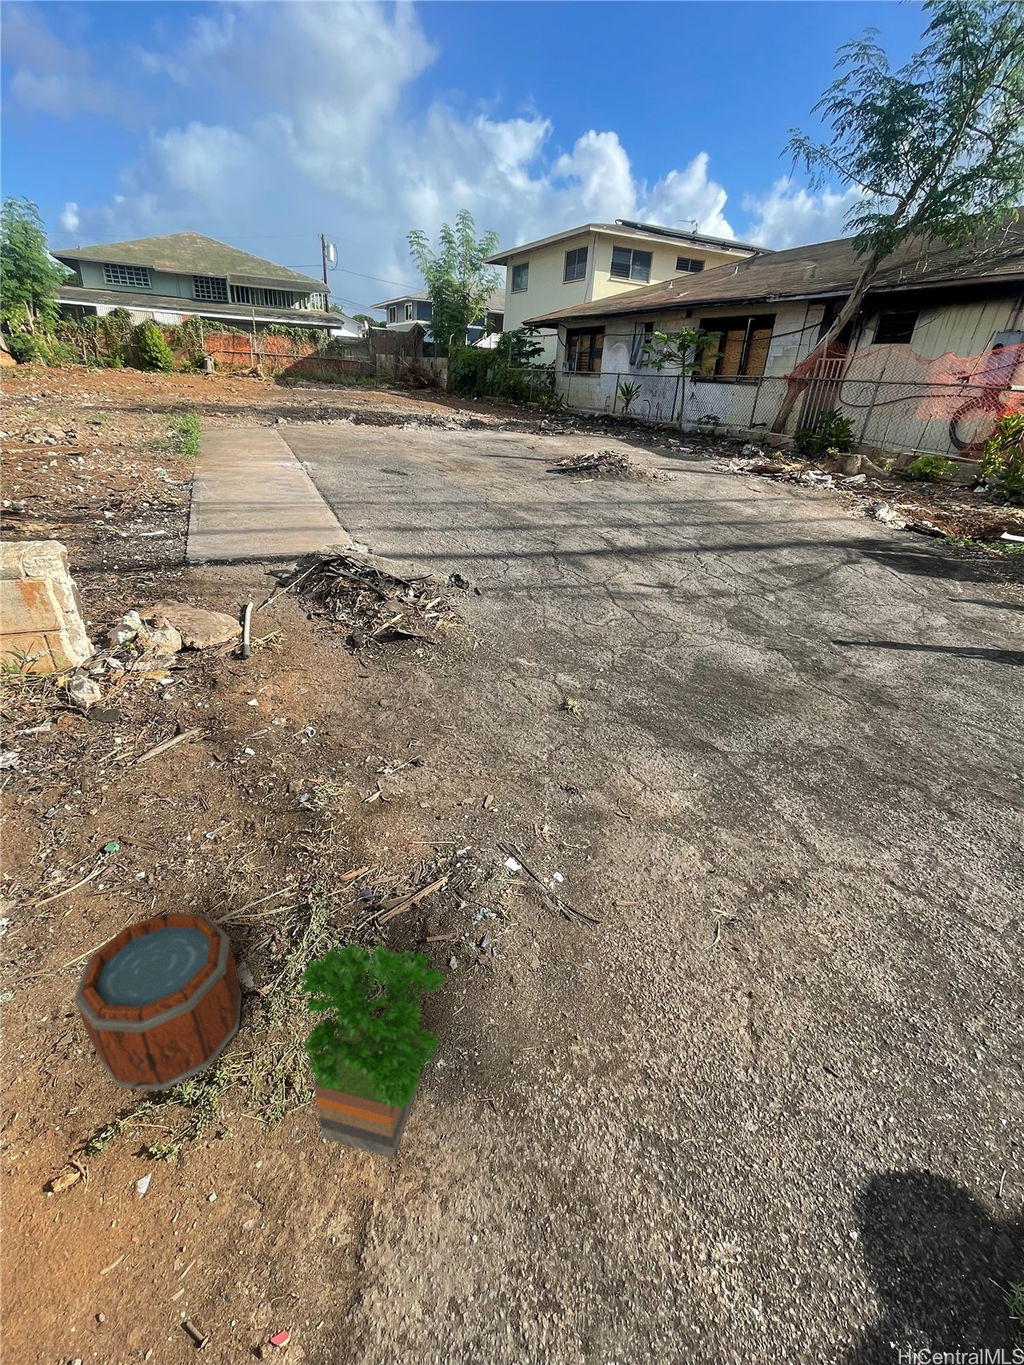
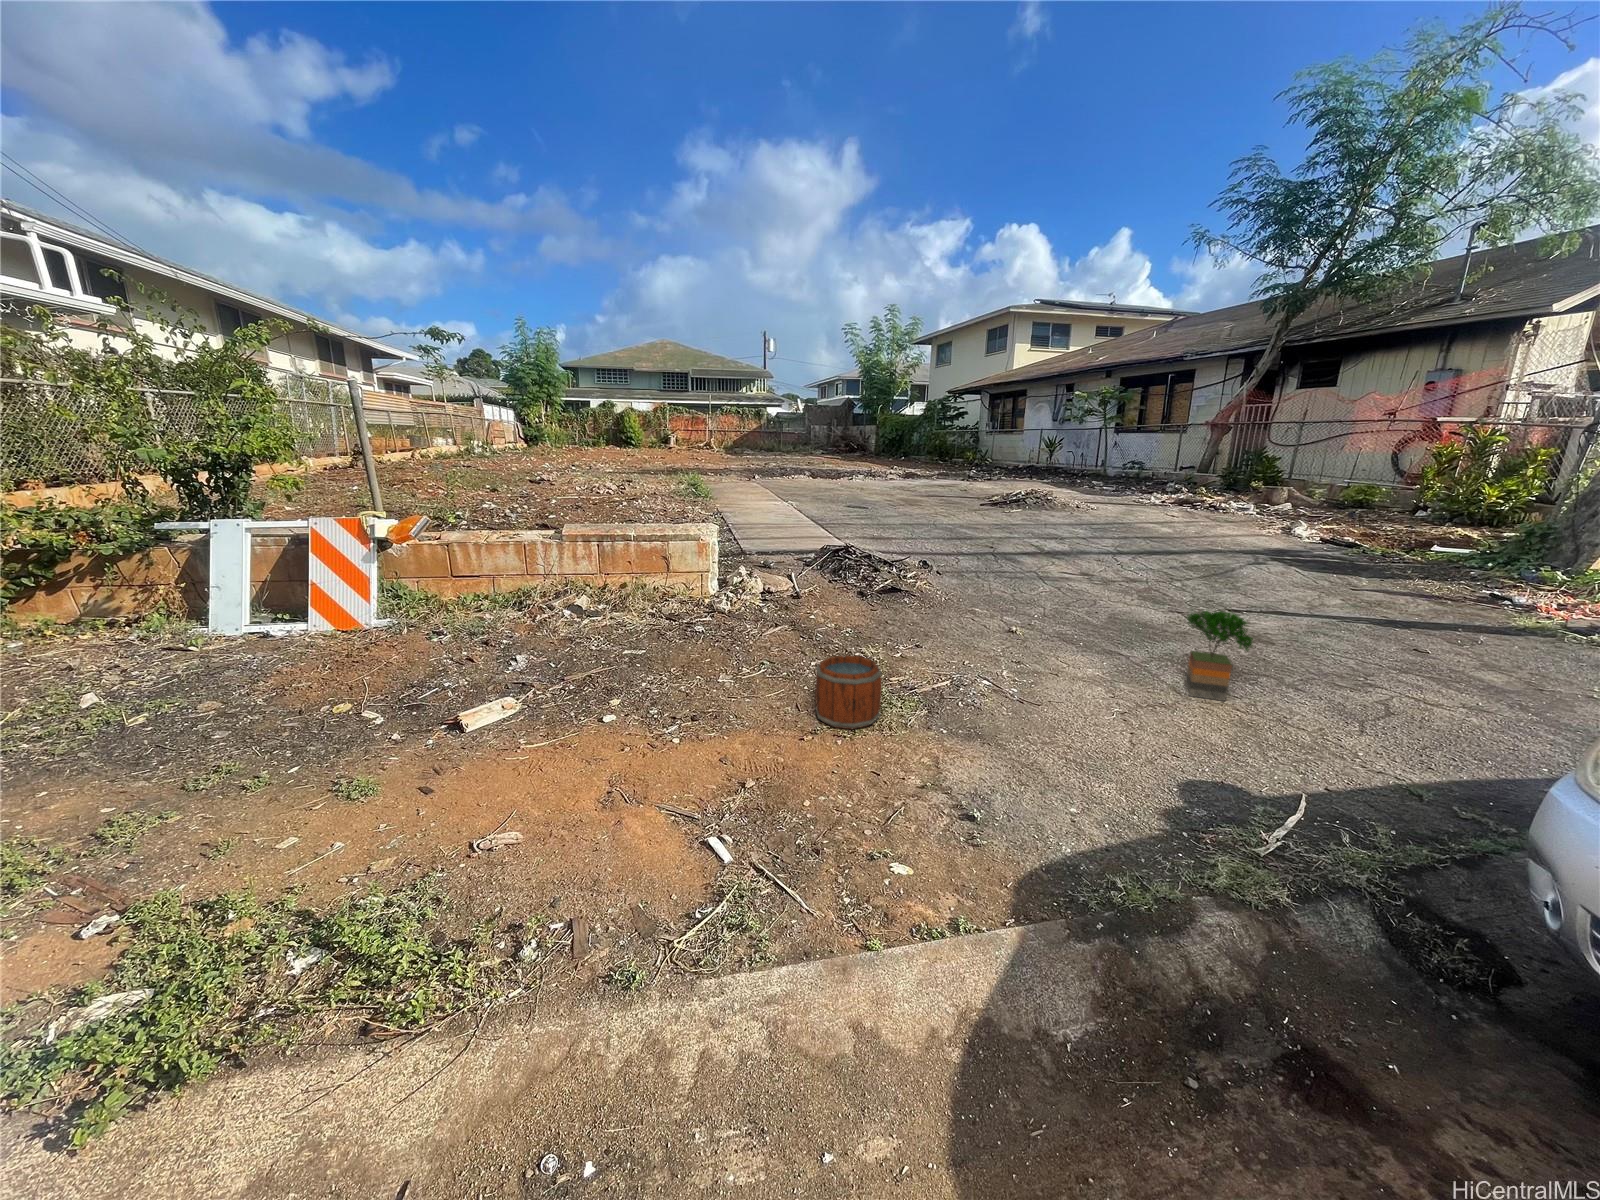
potted tree: present [299,943,446,1158] -> present [1185,611,1253,701]

